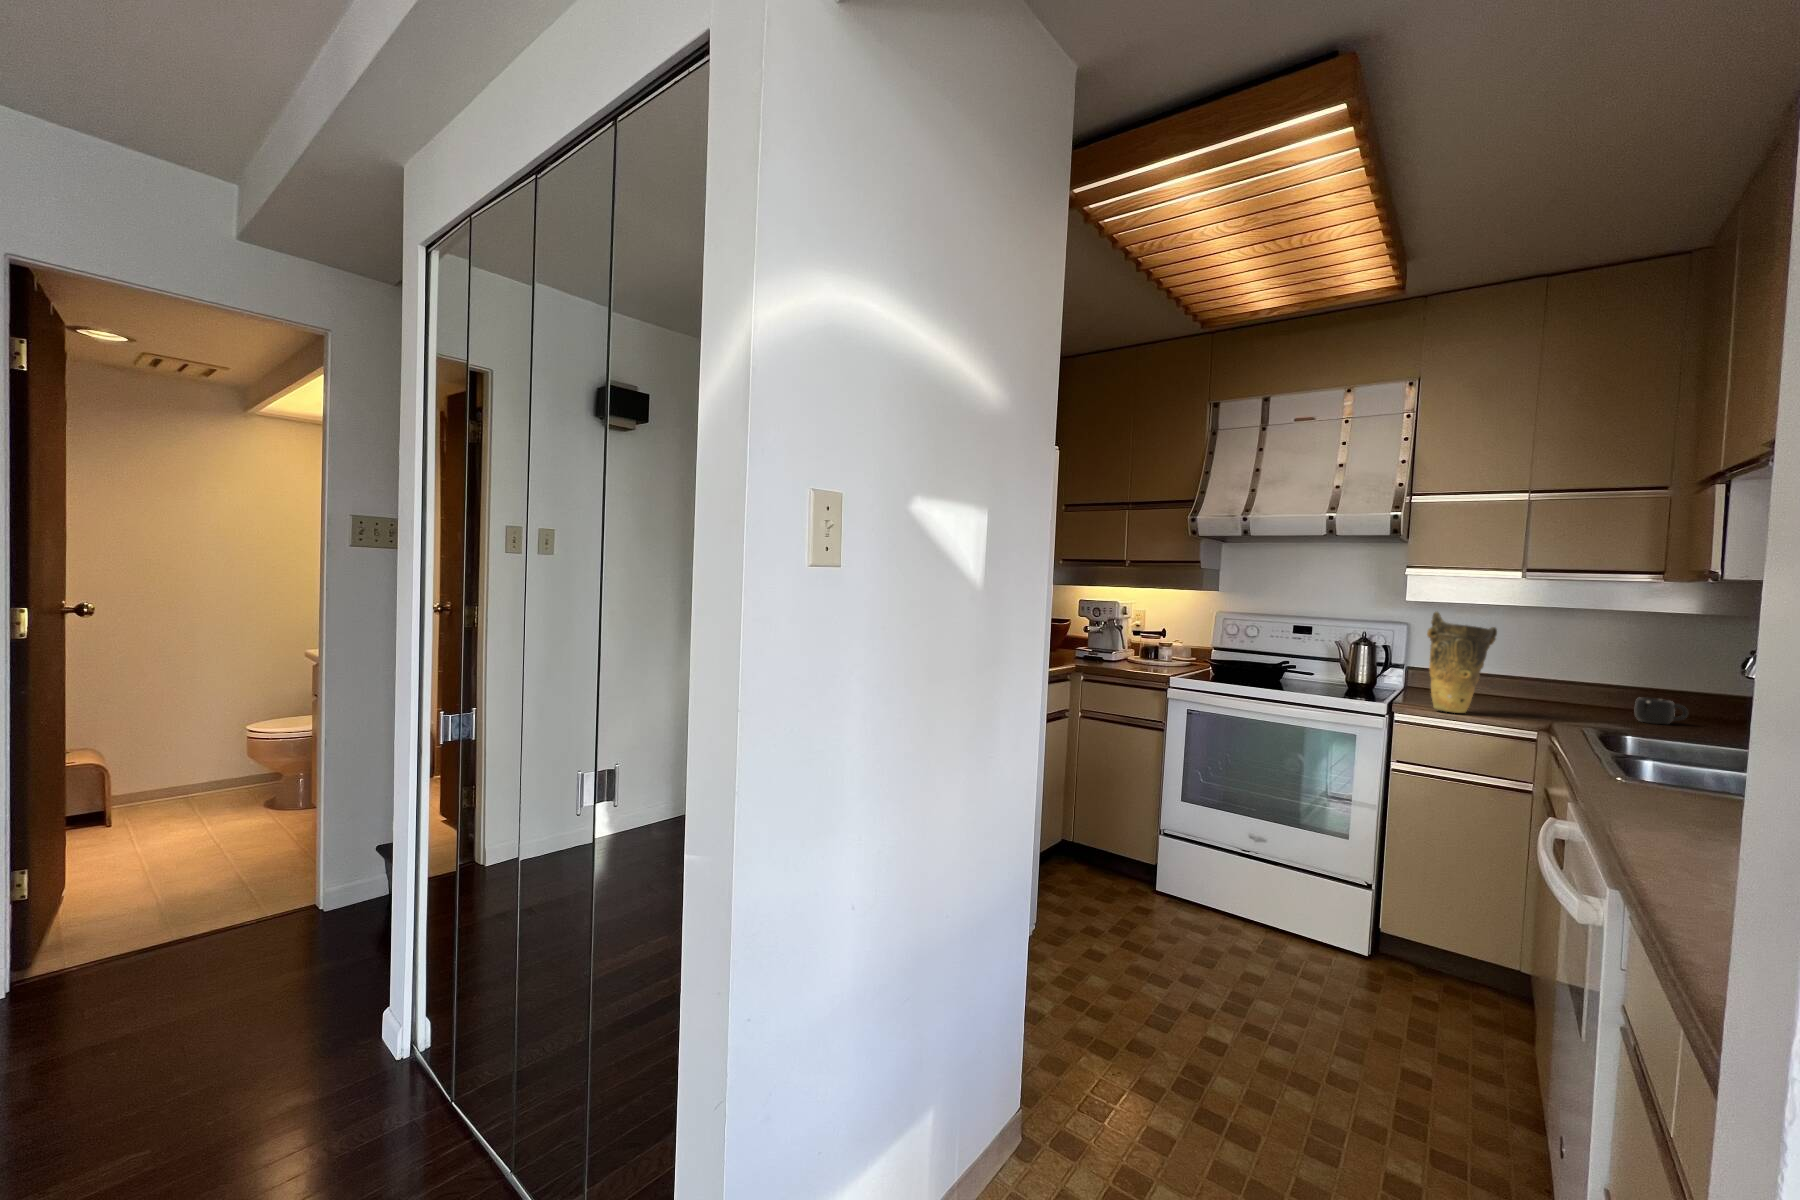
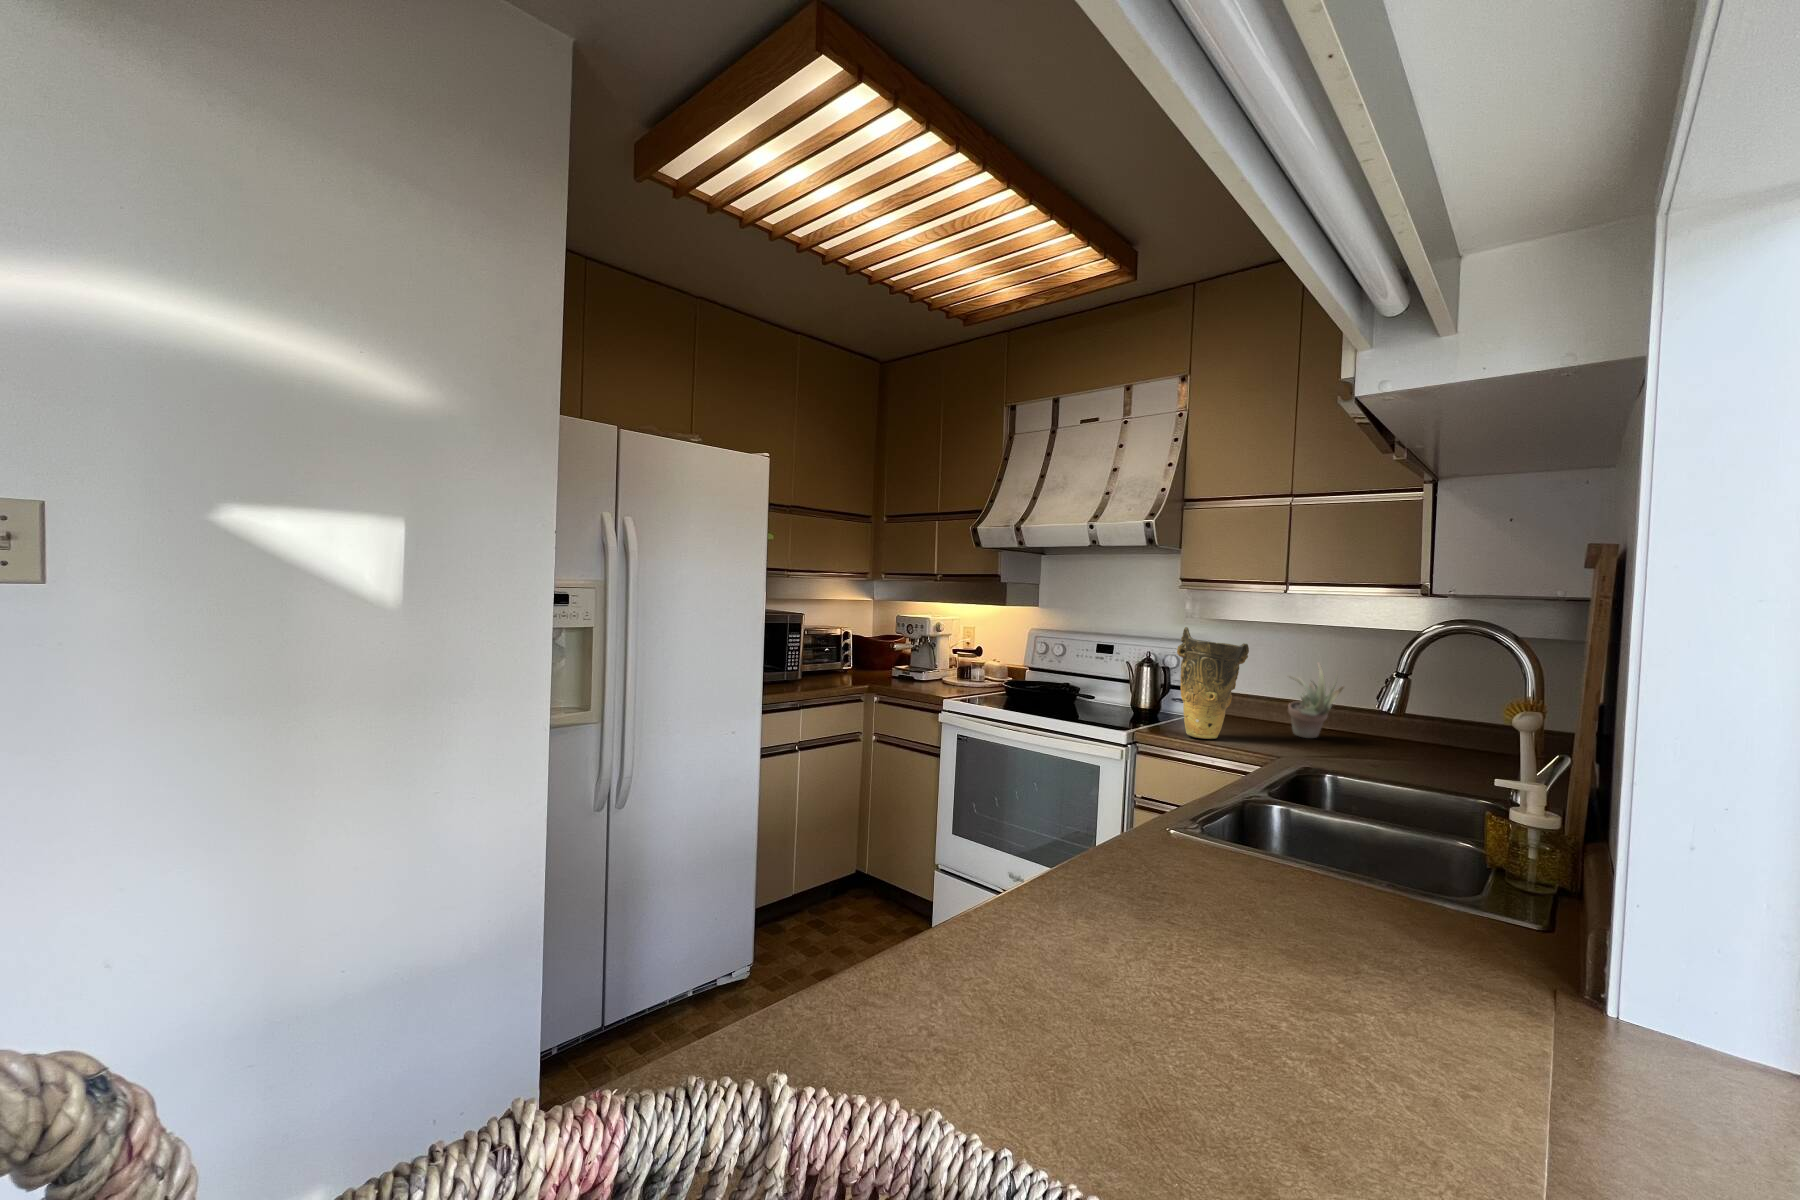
succulent plant: none [1523,645,1585,715] -> present [1288,663,1344,738]
mug: present [1635,698,1688,724] -> none [1399,718,1451,748]

